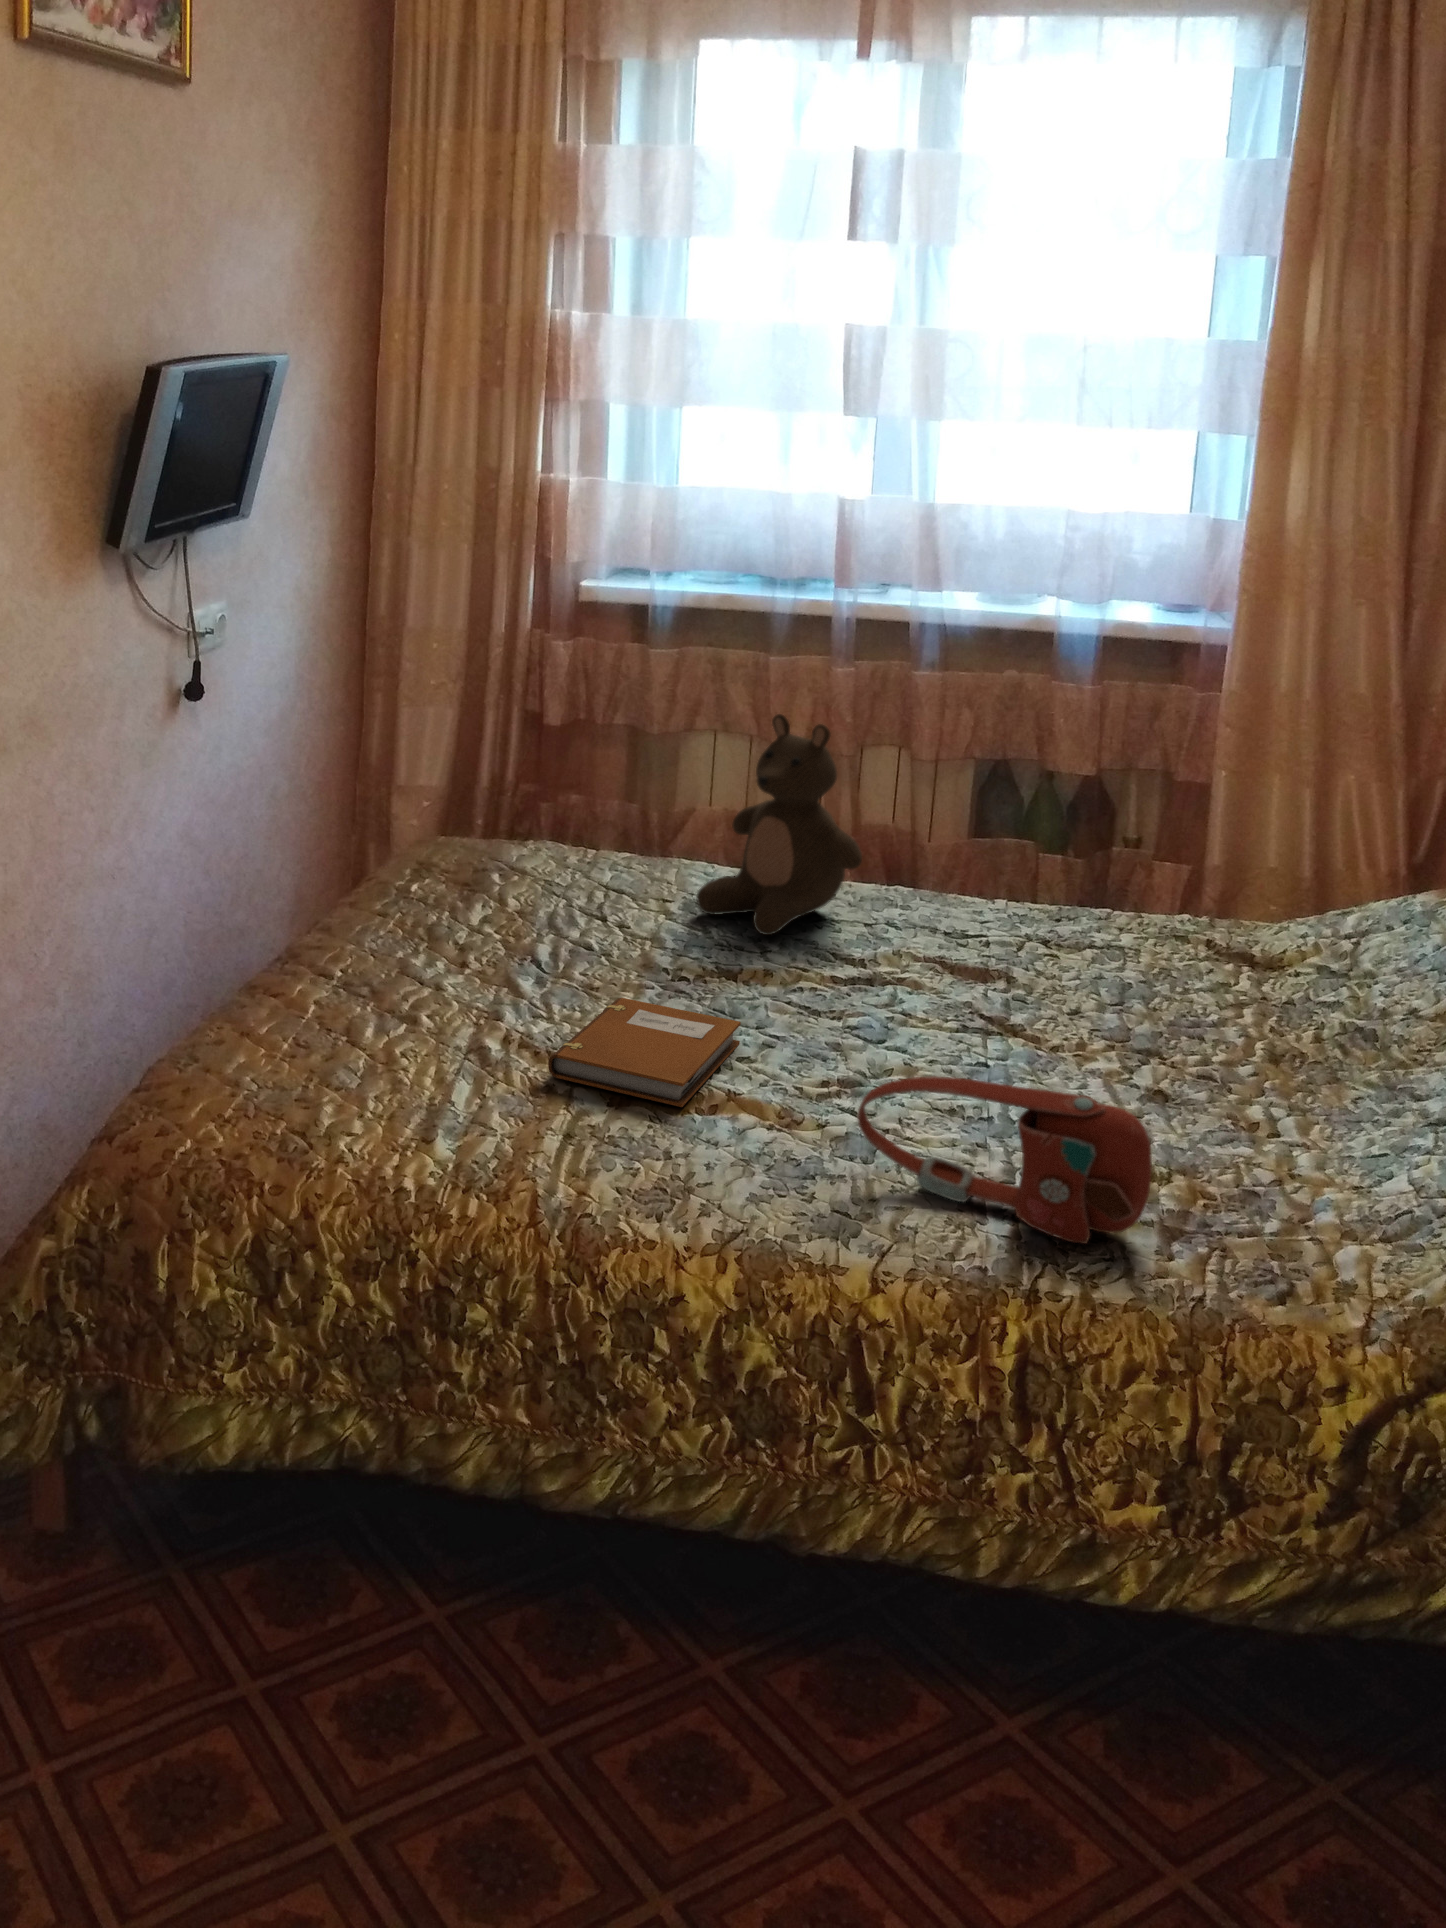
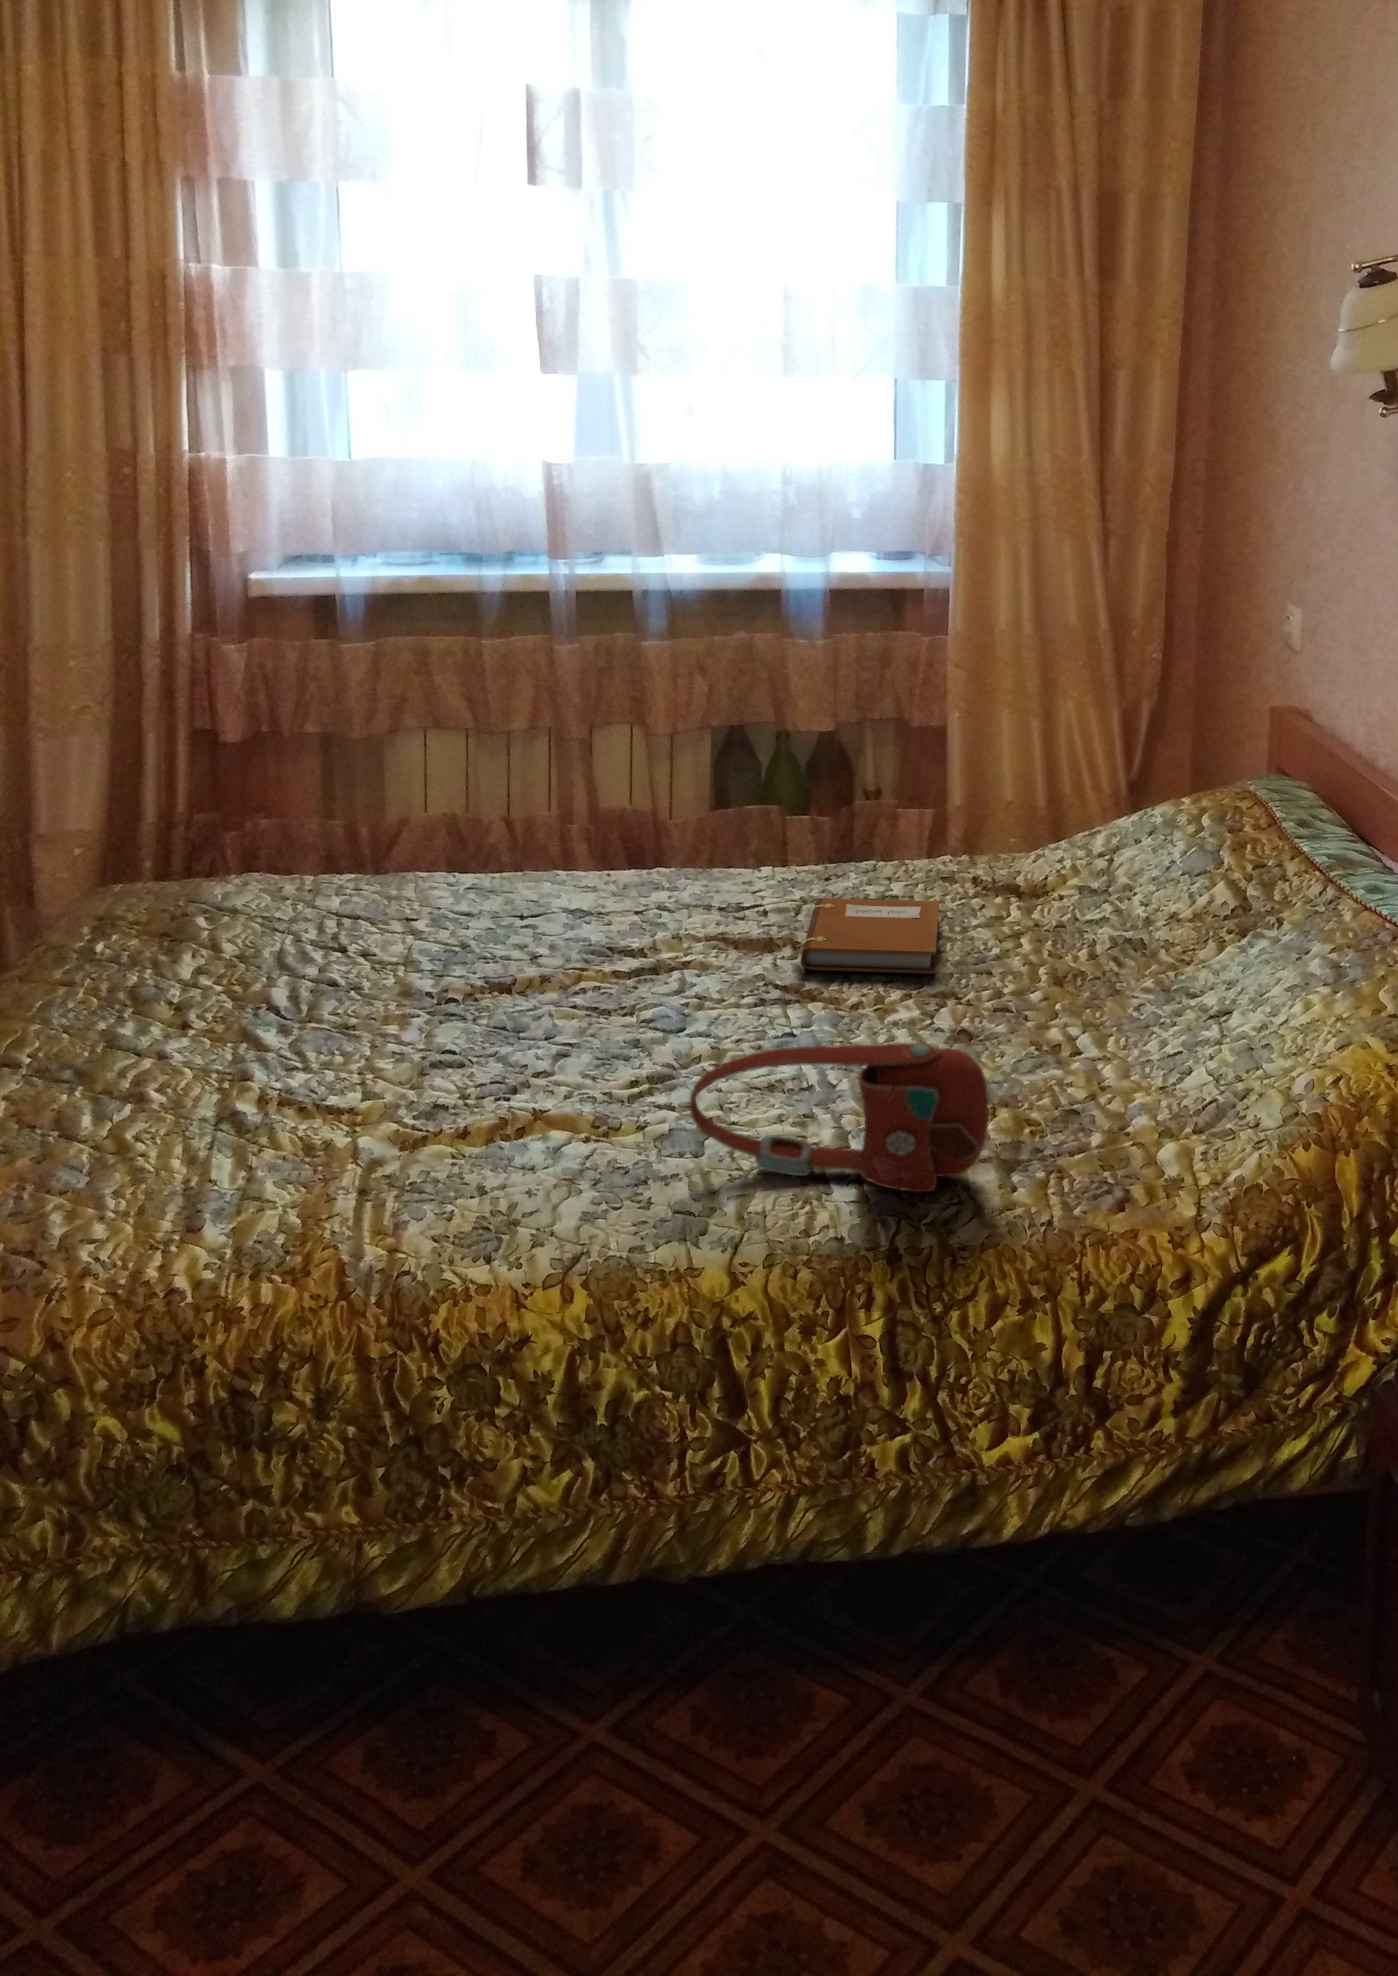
stuffed bear: present [697,714,862,935] -> none [447,696,629,939]
notebook: present [548,998,741,1107] -> present [801,898,939,974]

